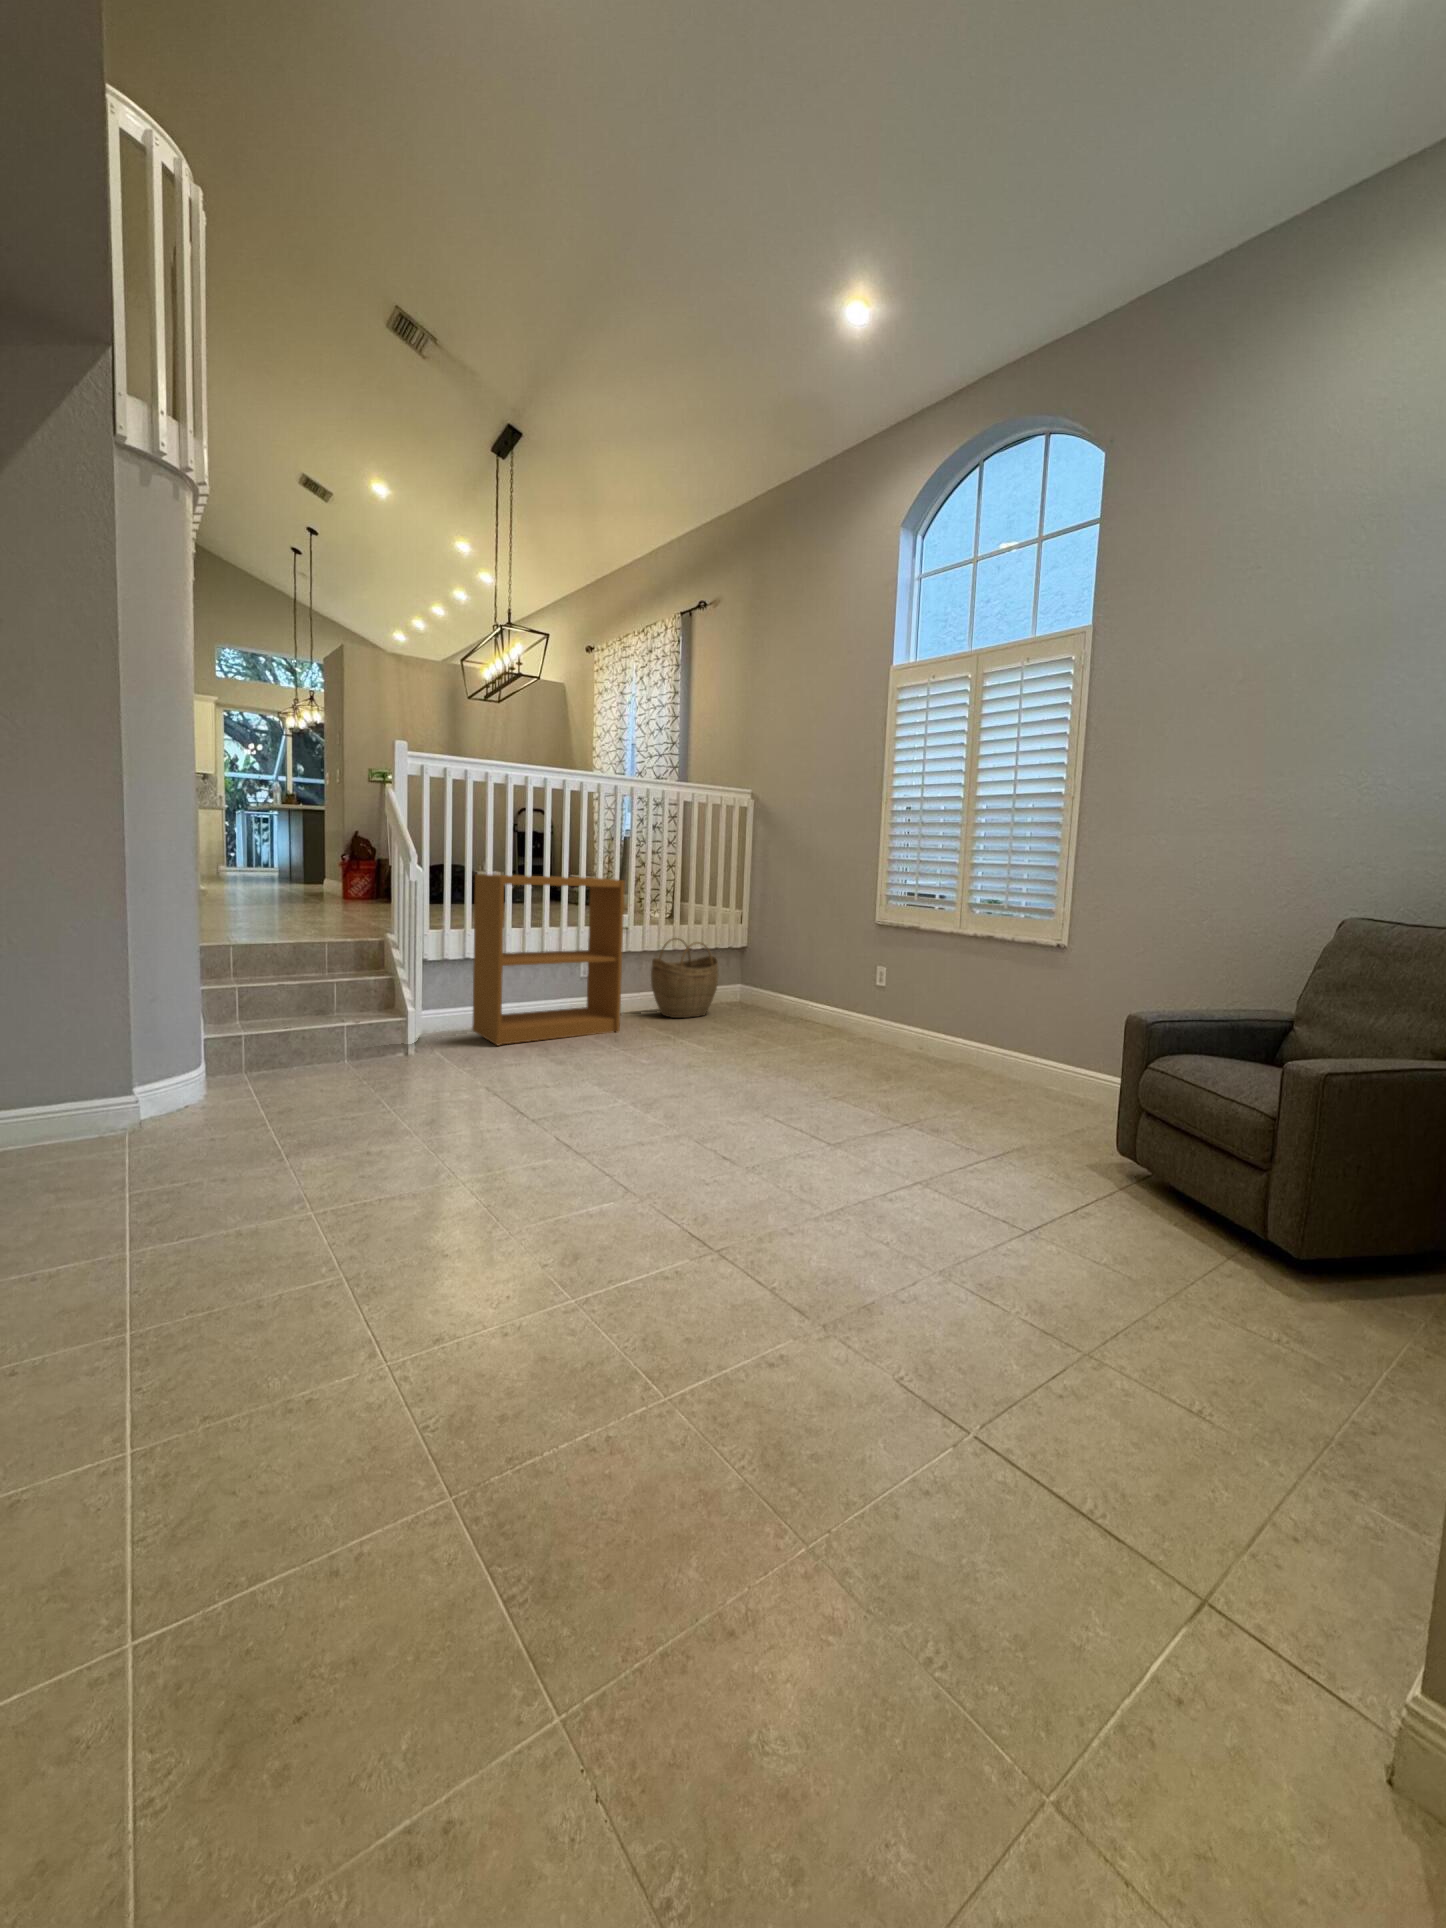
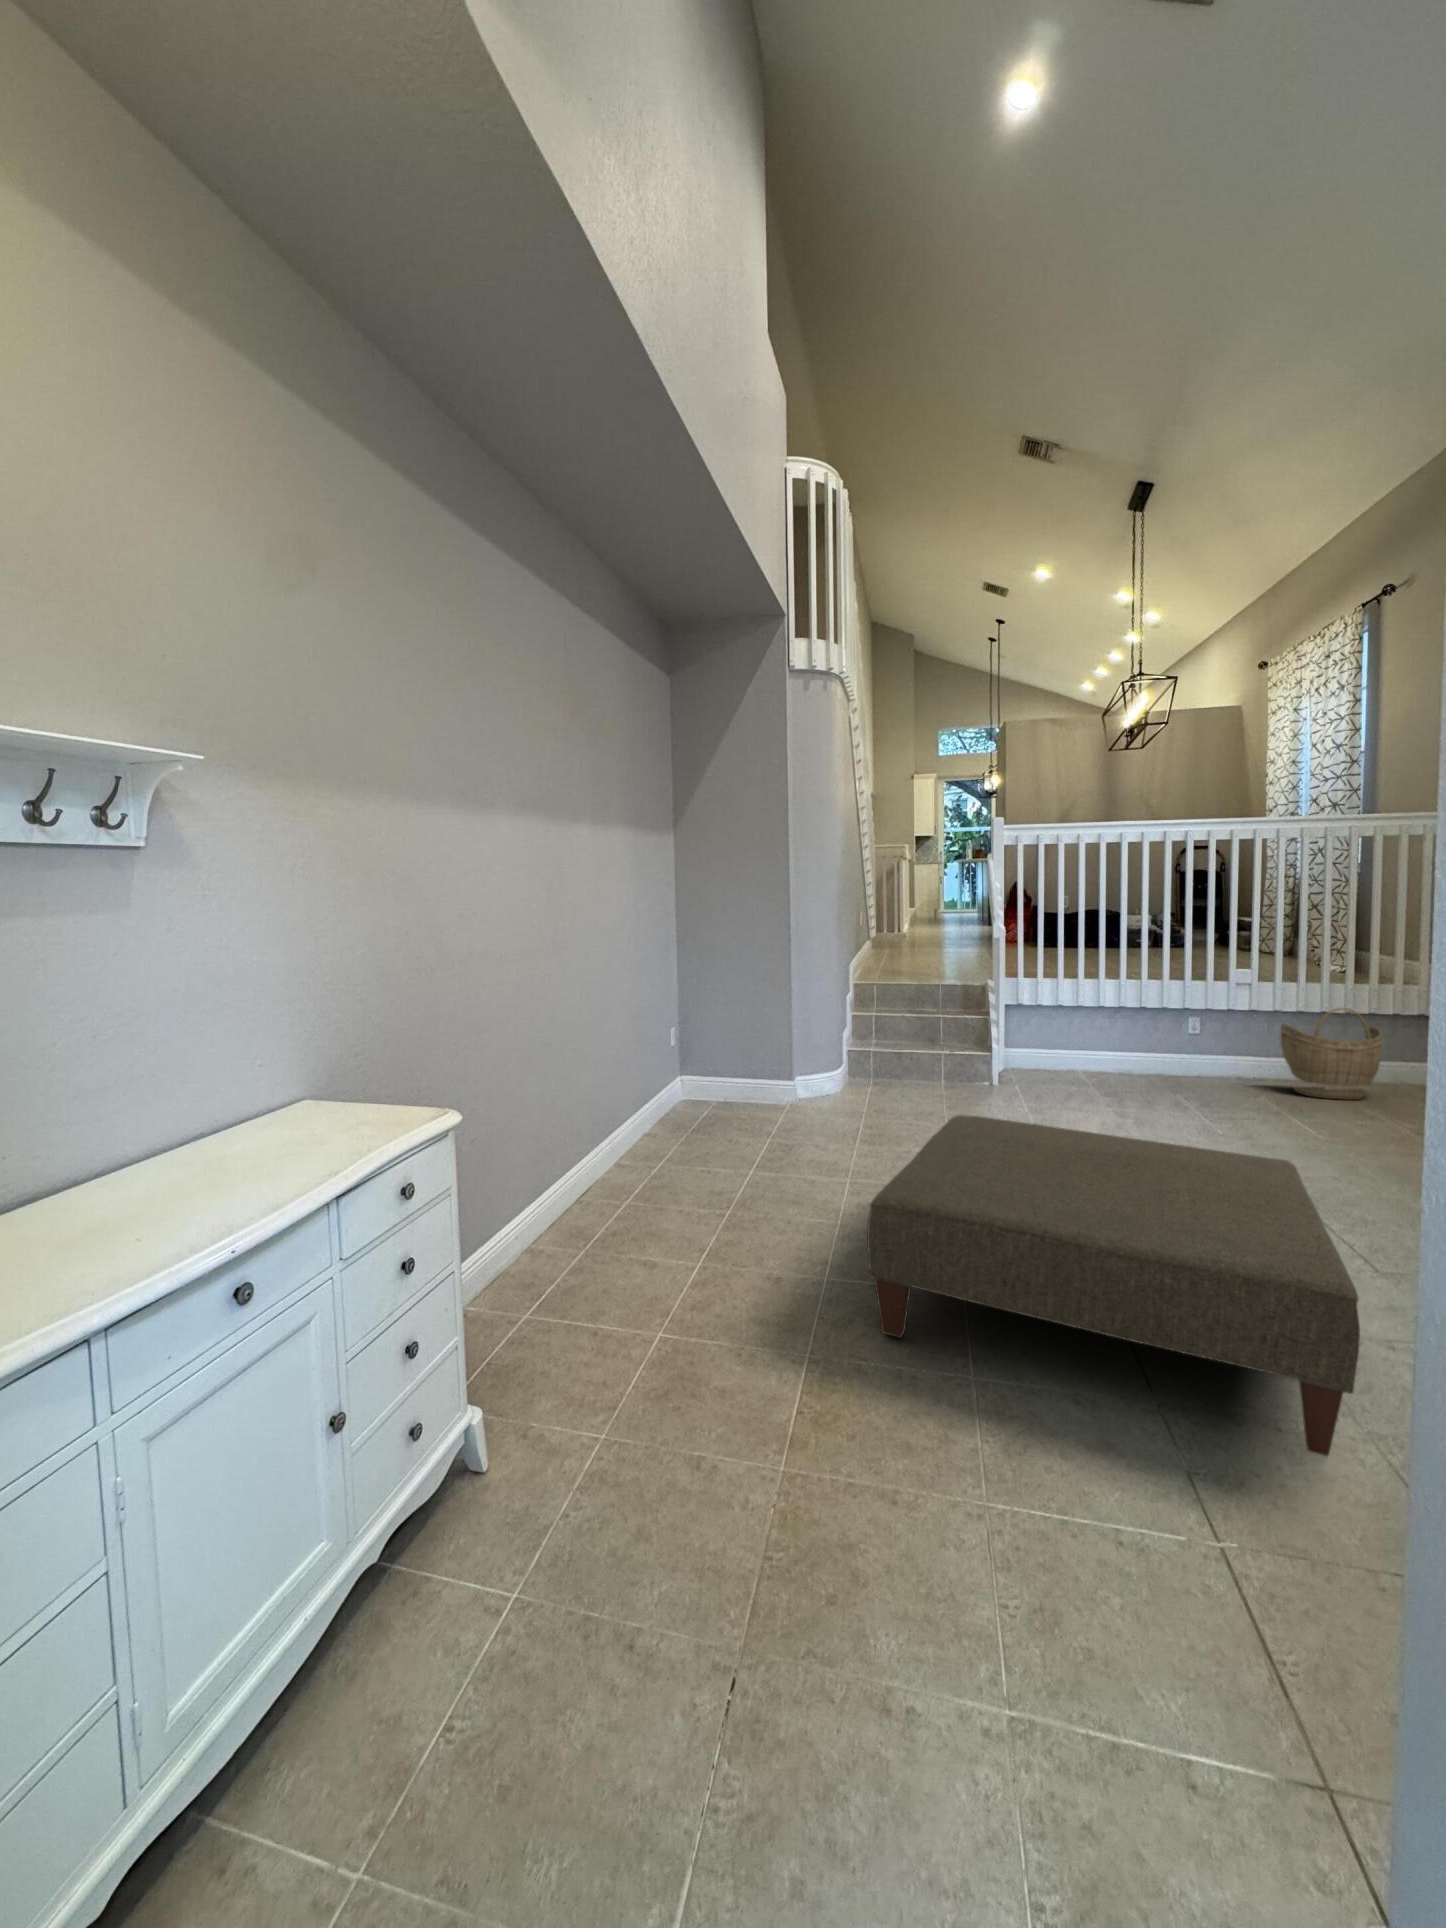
bookshelf: present [472,874,625,1045] -> none [1061,928,1227,1100]
ottoman: none [465,1088,1014,1513] -> present [867,1115,1360,1456]

